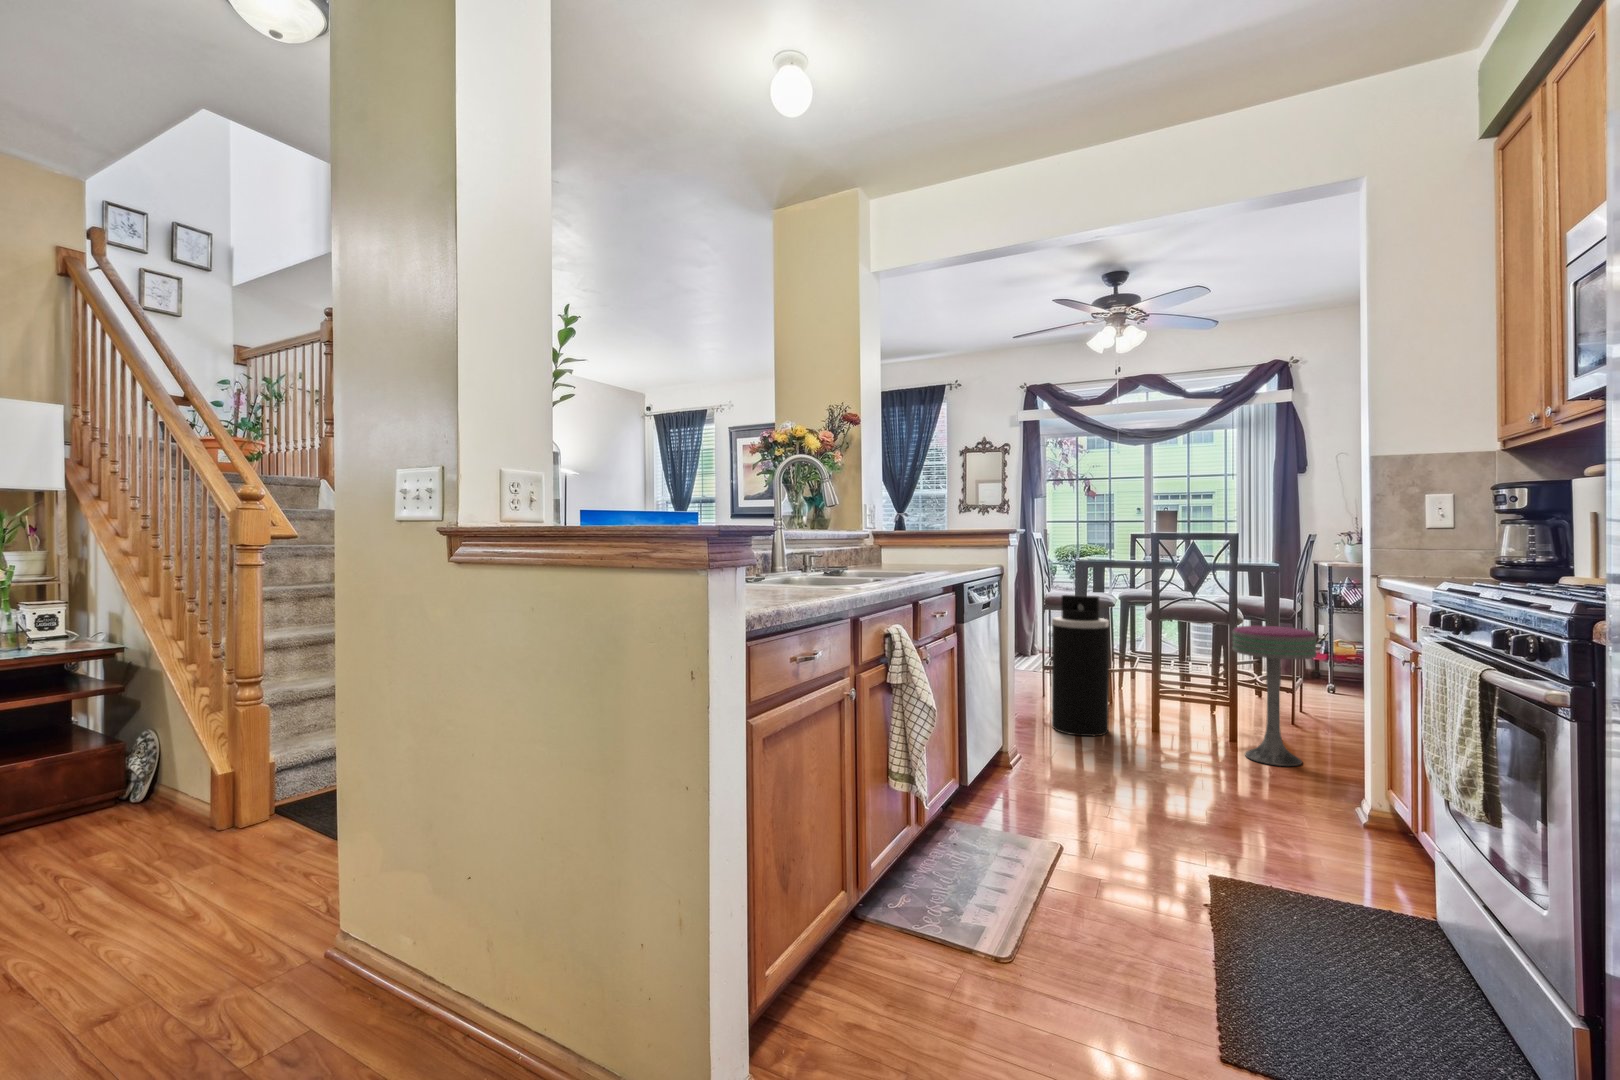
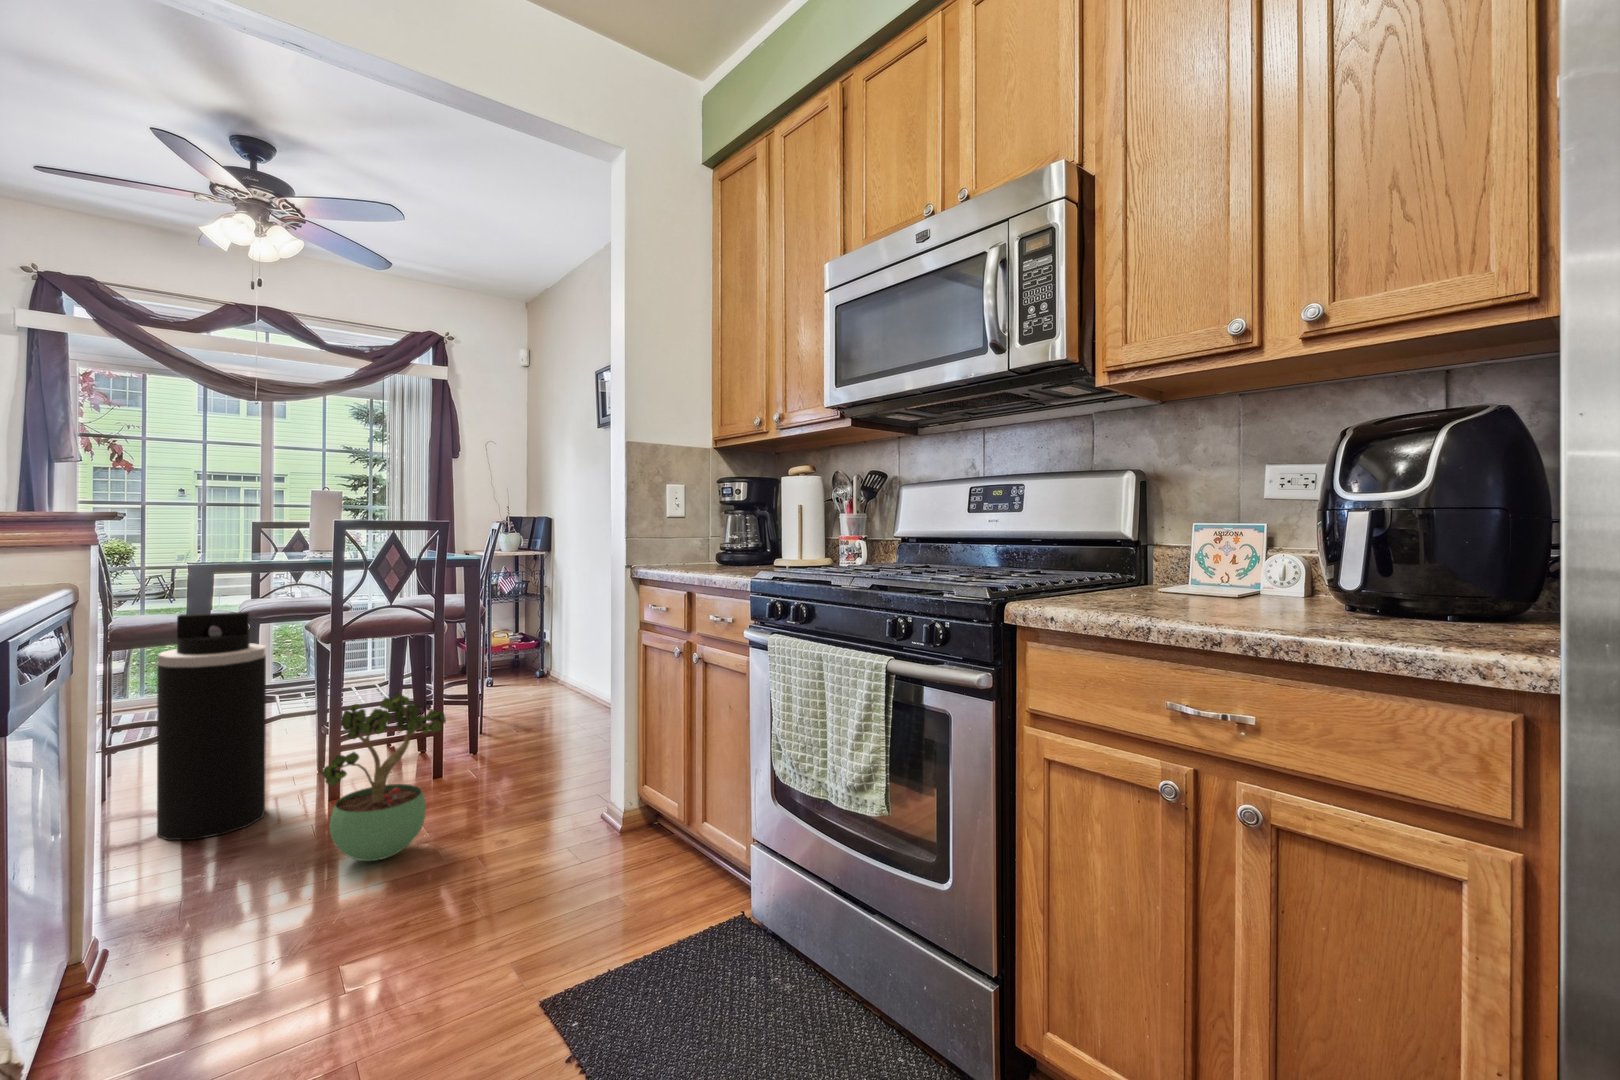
bar stool: present [1232,626,1317,766] -> none [447,626,537,788]
potted plant: none [1120,660,1206,777] -> present [322,693,446,861]

